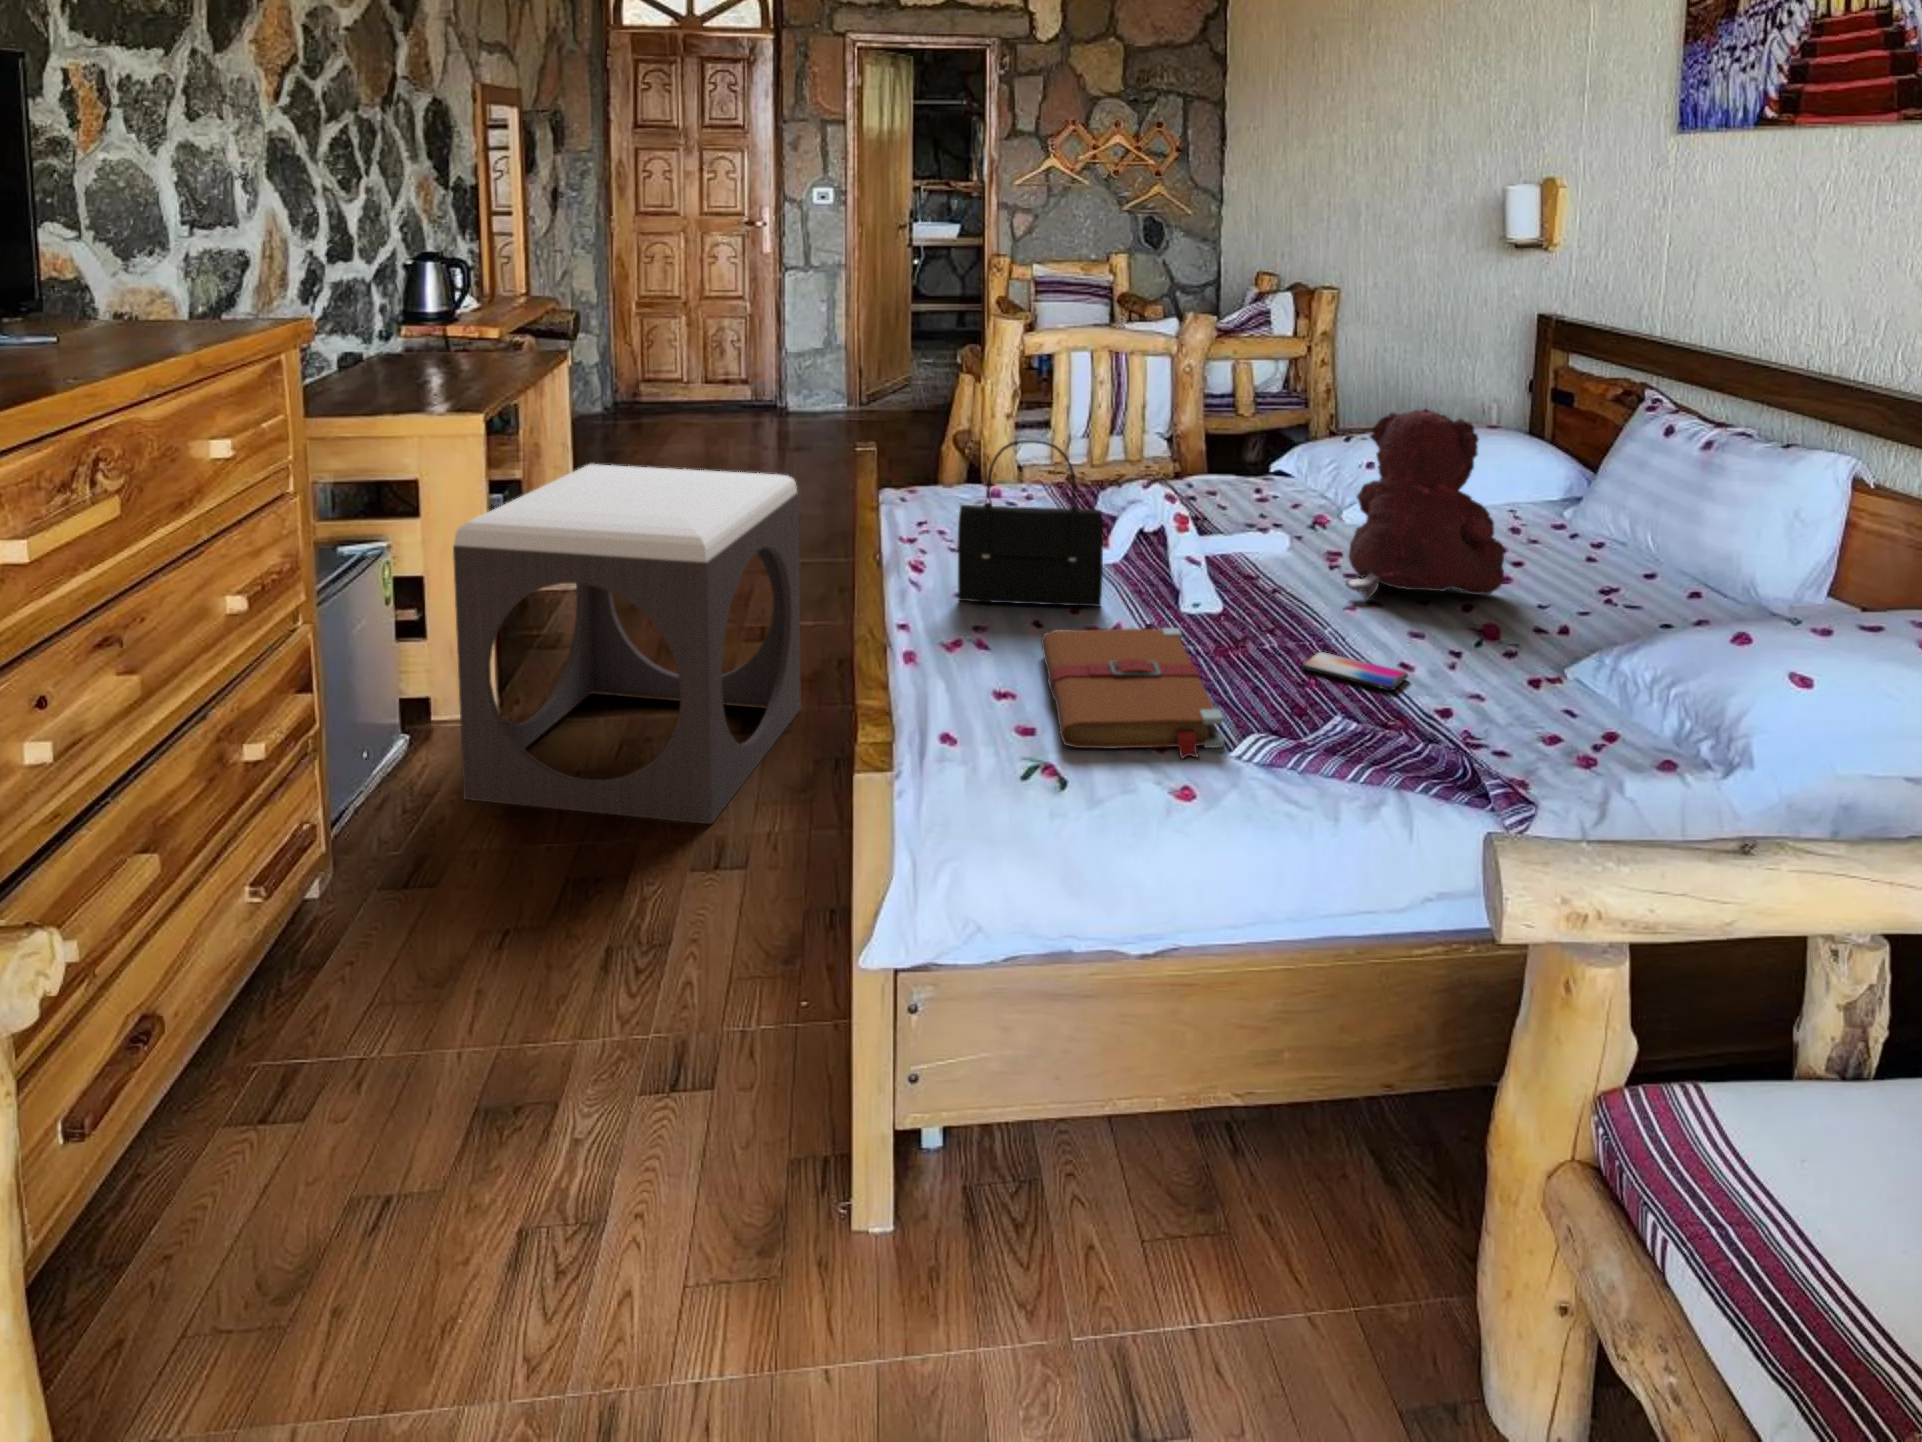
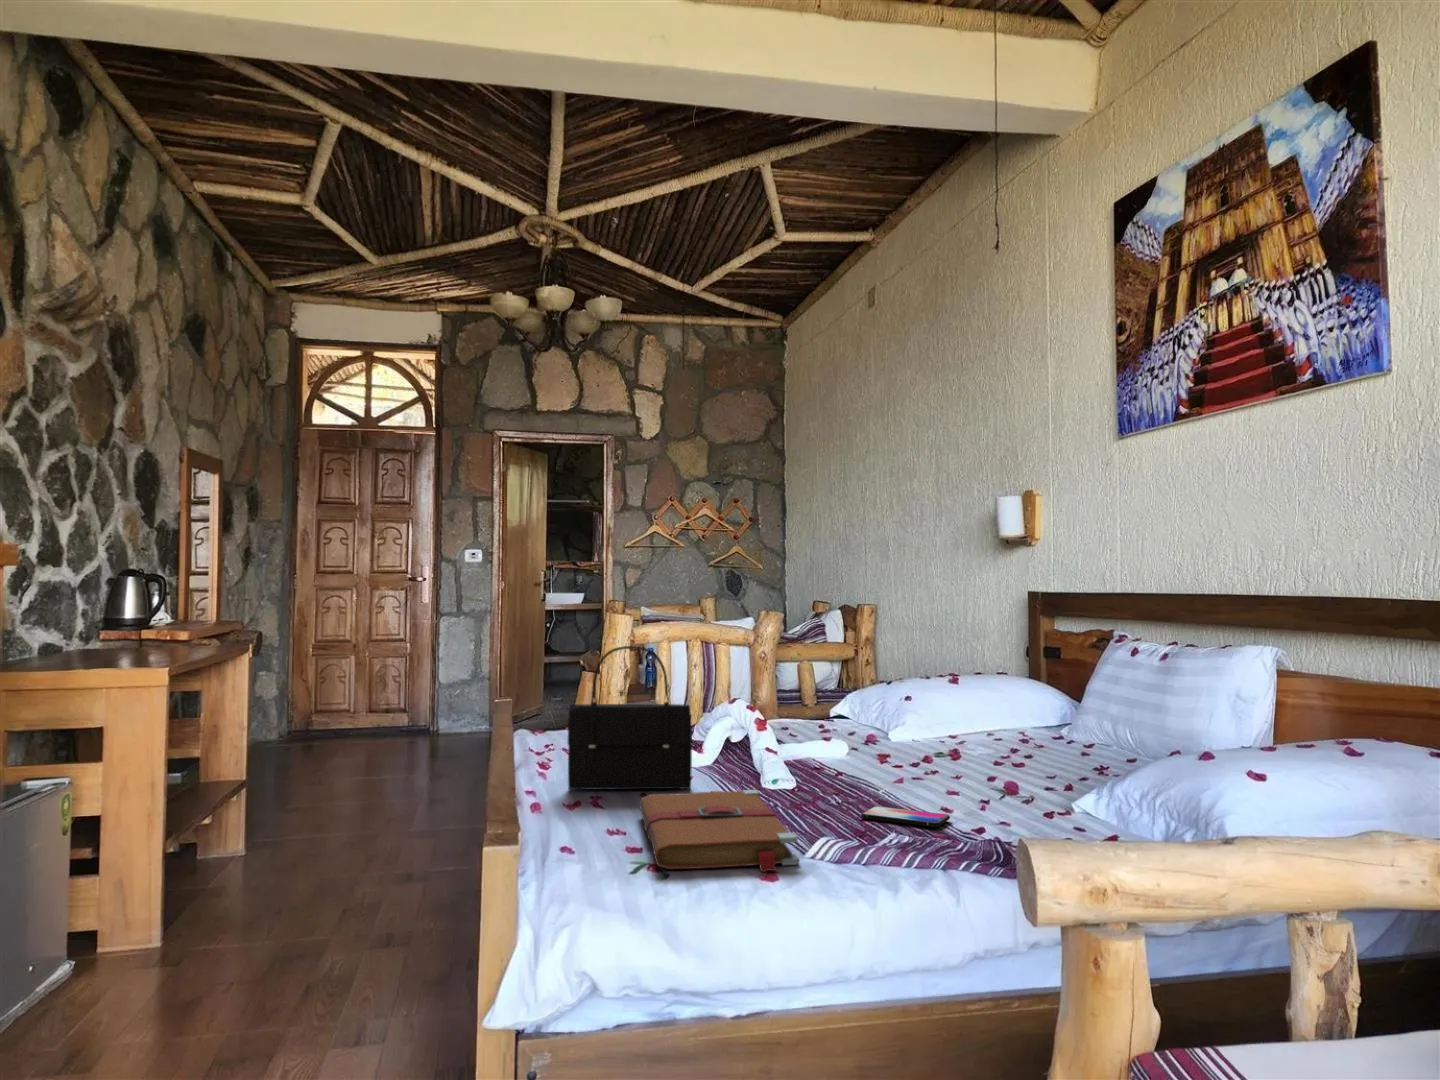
teddy bear: present [1345,409,1504,600] -> none [892,624,1018,780]
footstool: present [453,464,801,824] -> none [113,718,437,1020]

